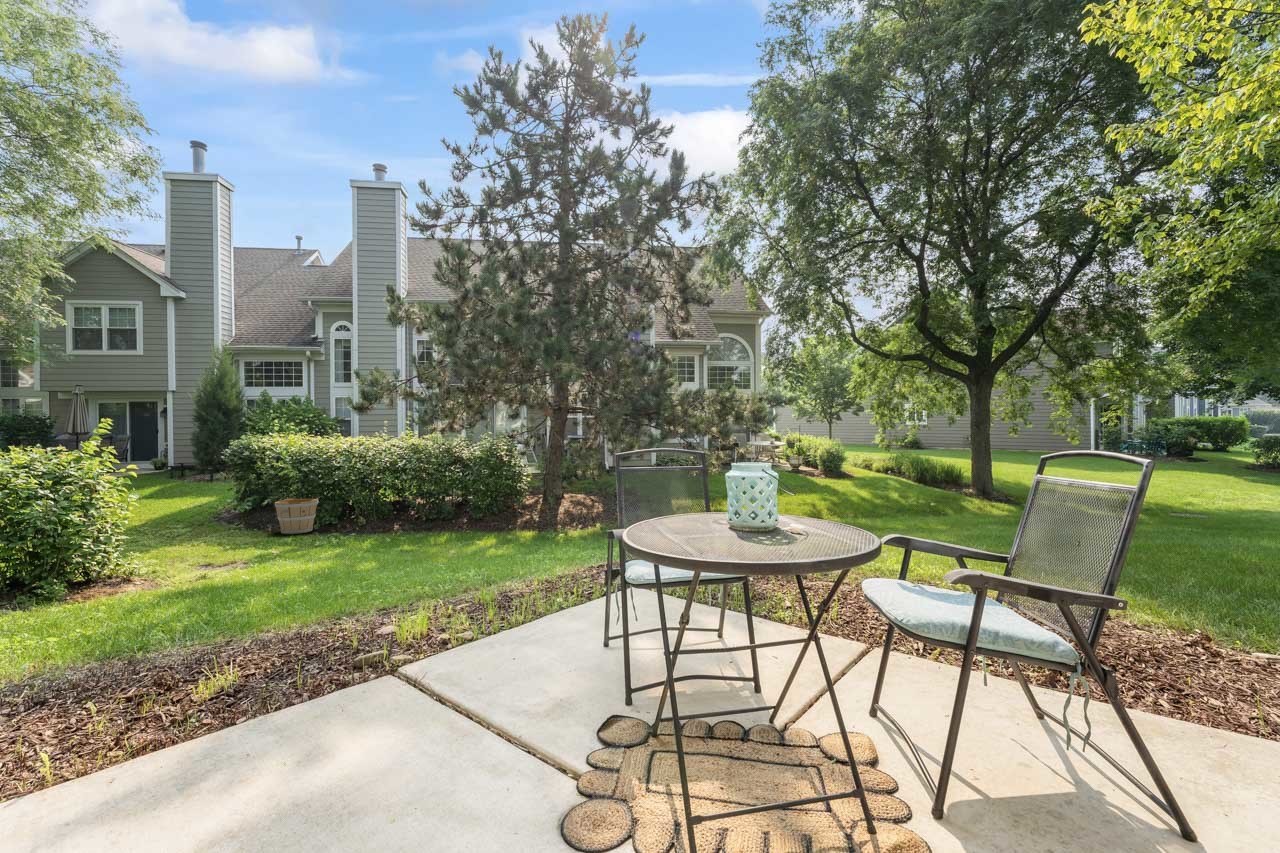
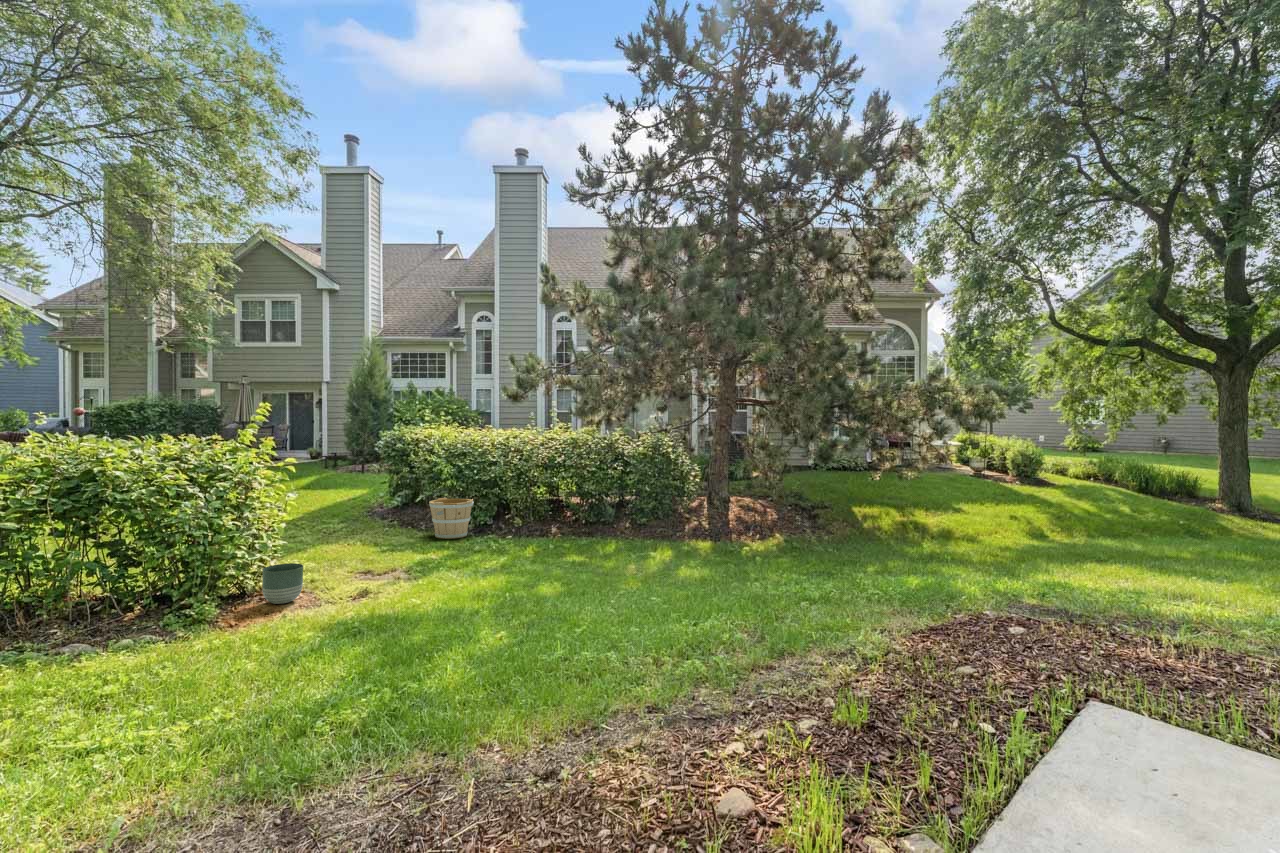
planter: none [108,553,147,586] -> present [262,563,303,604]

